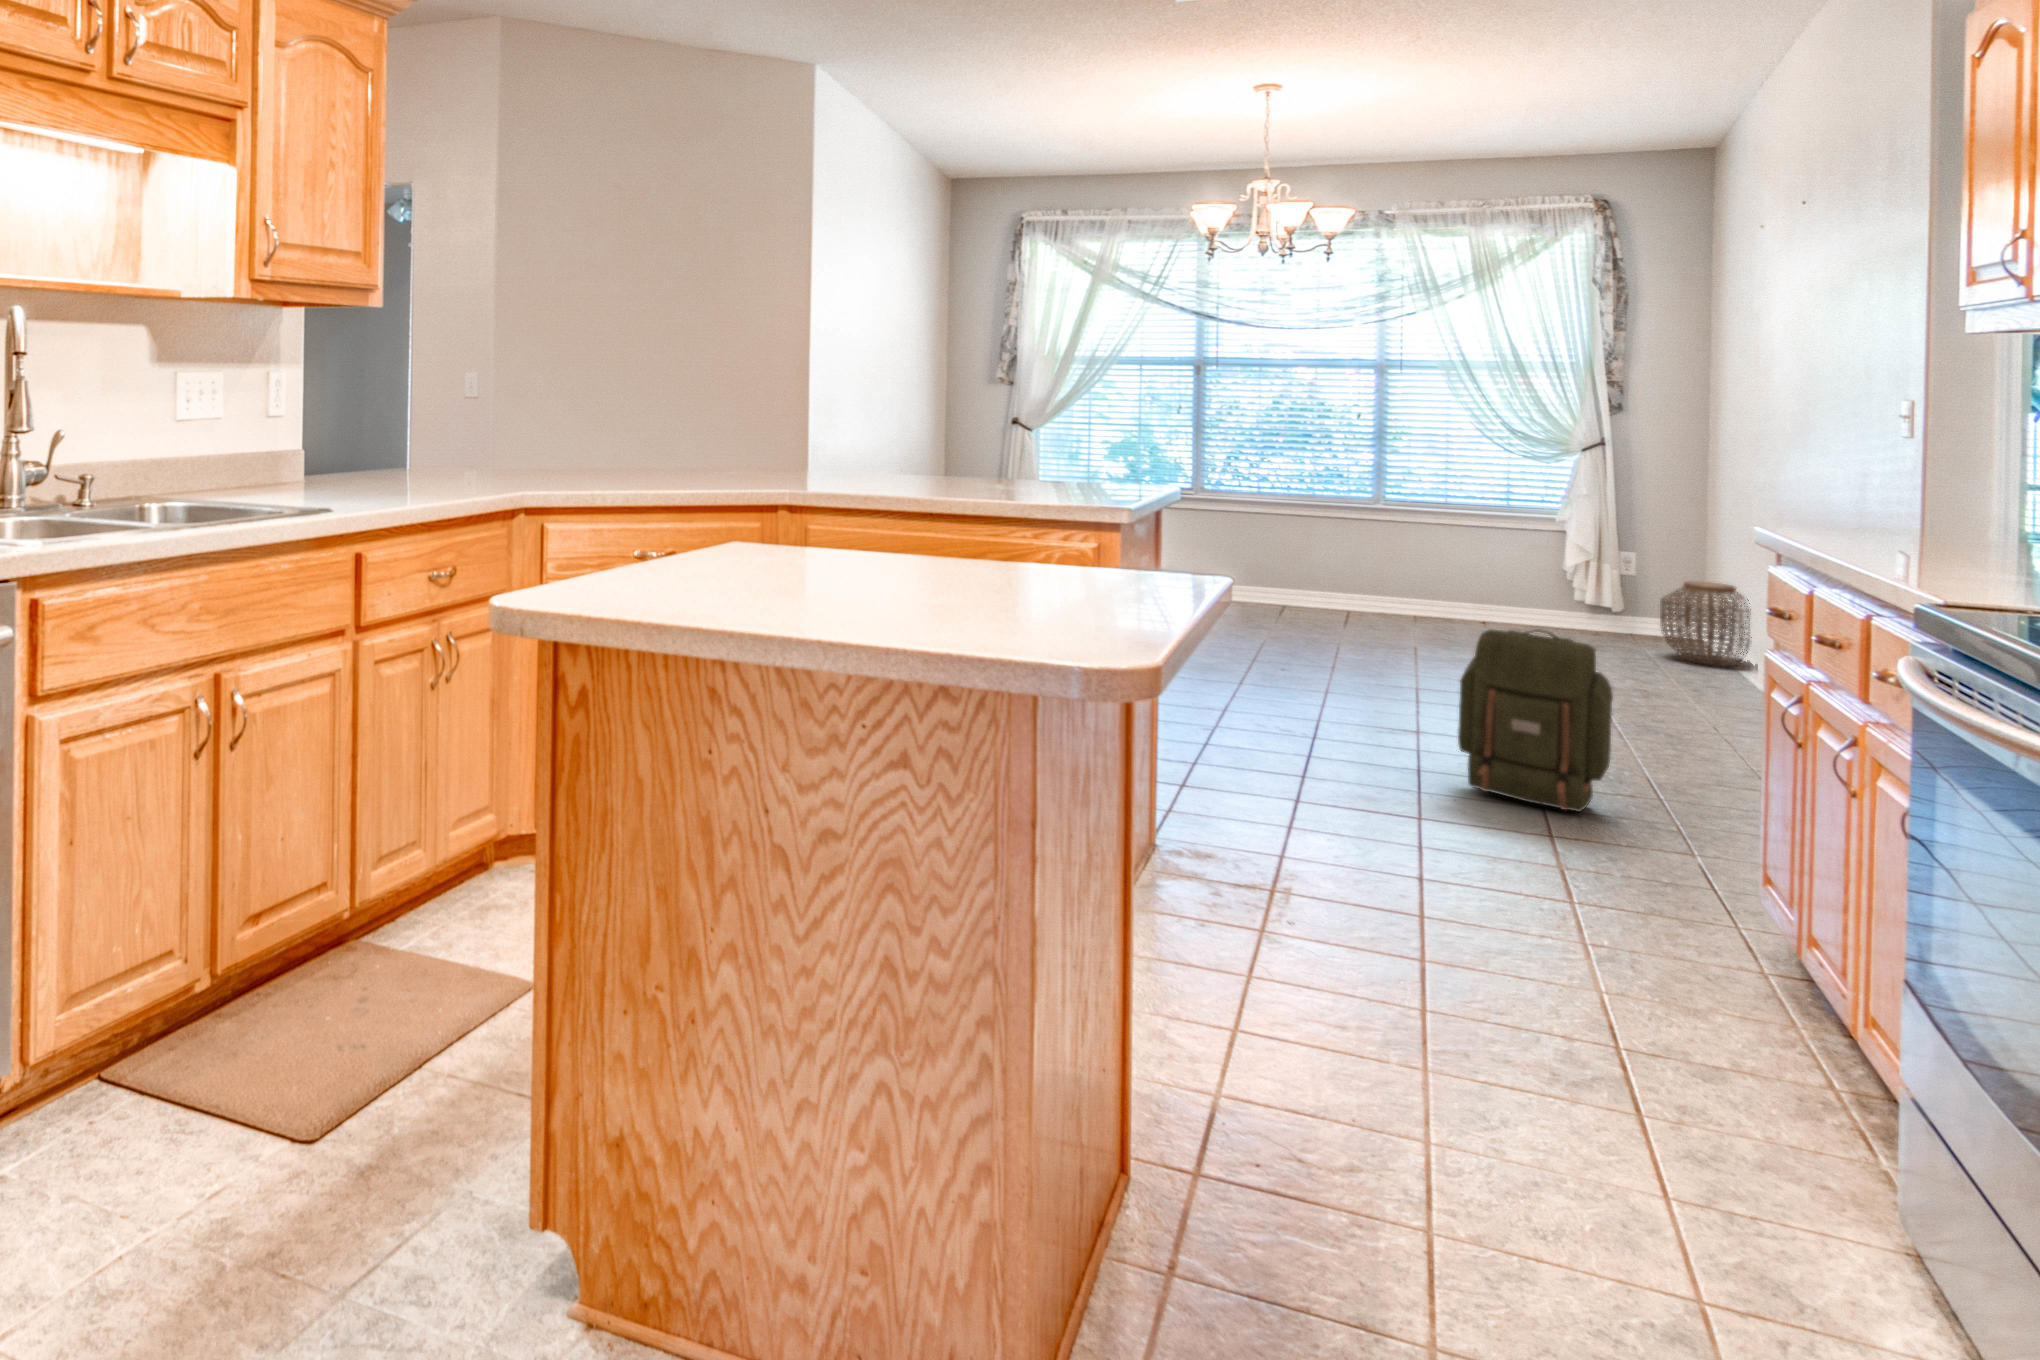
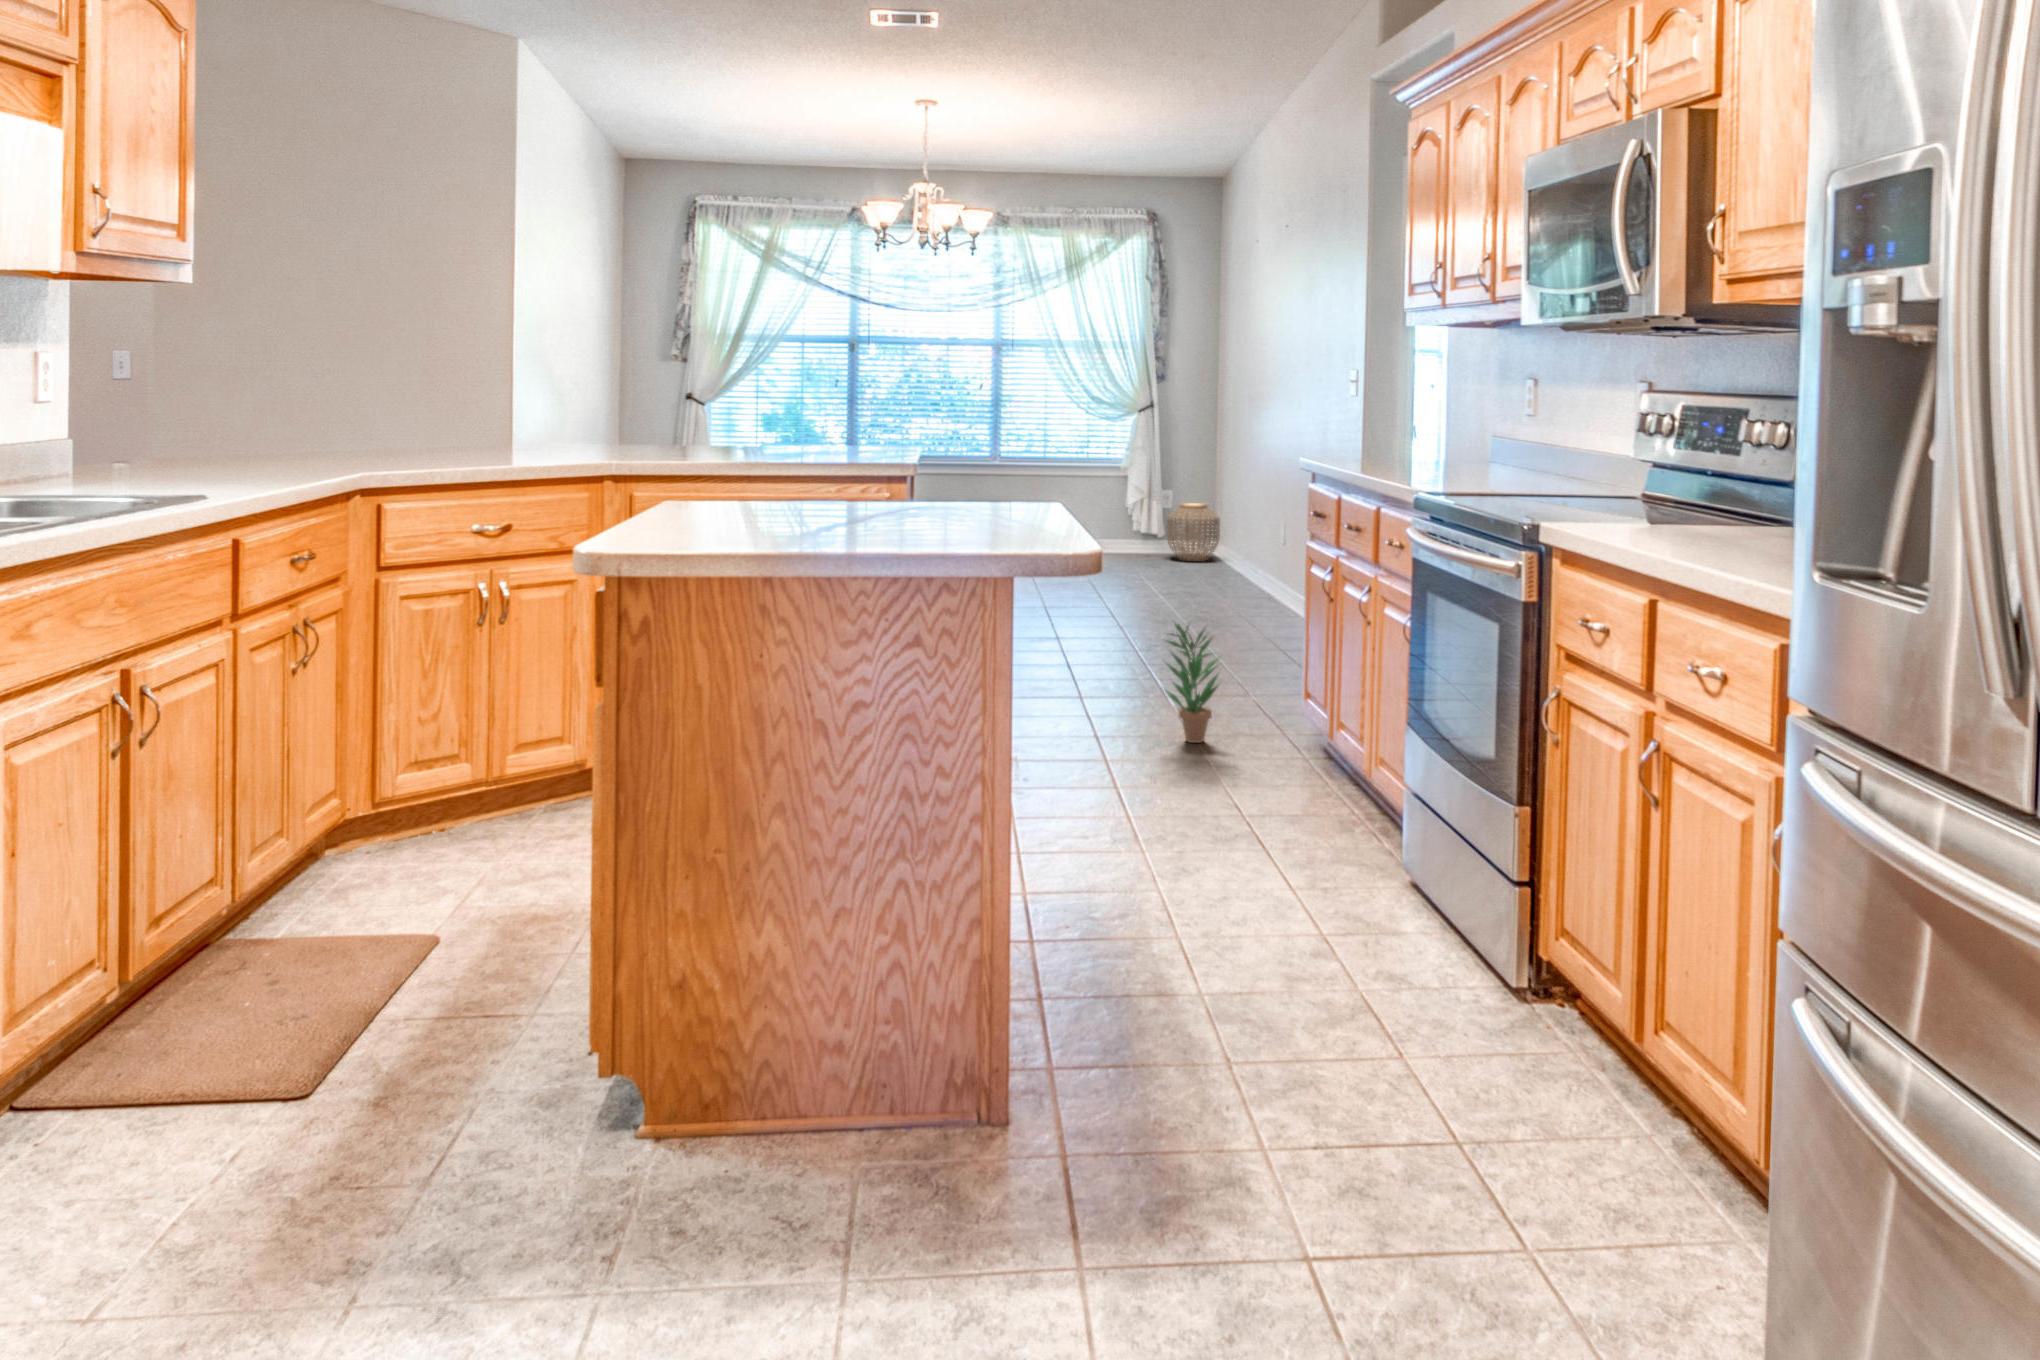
backpack: present [1458,629,1613,812] -> none [1072,536,1159,659]
potted plant: none [1584,782,1718,992] -> present [1165,624,1219,743]

